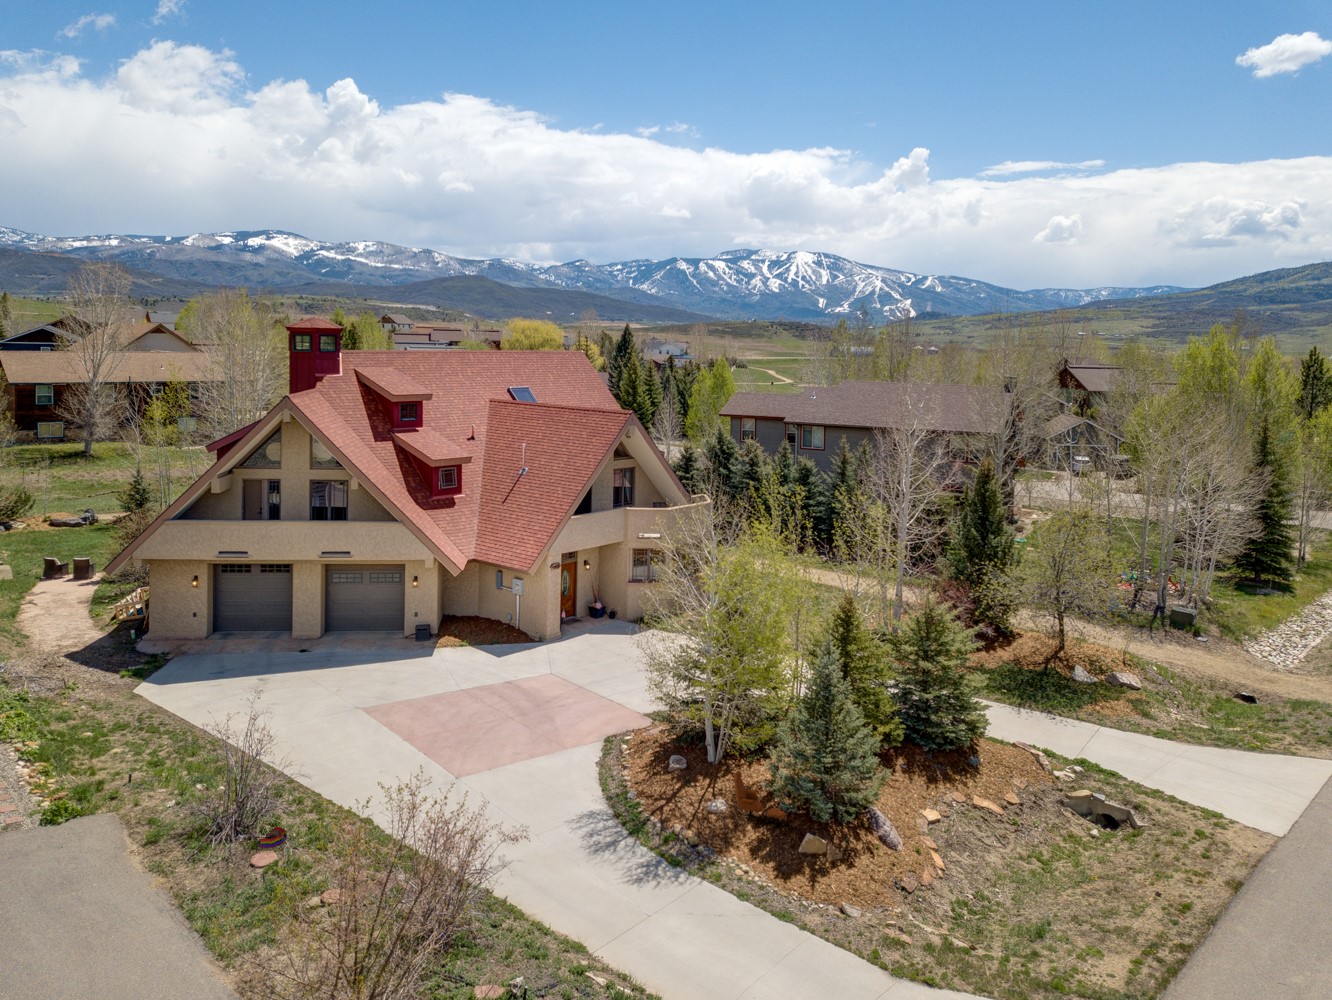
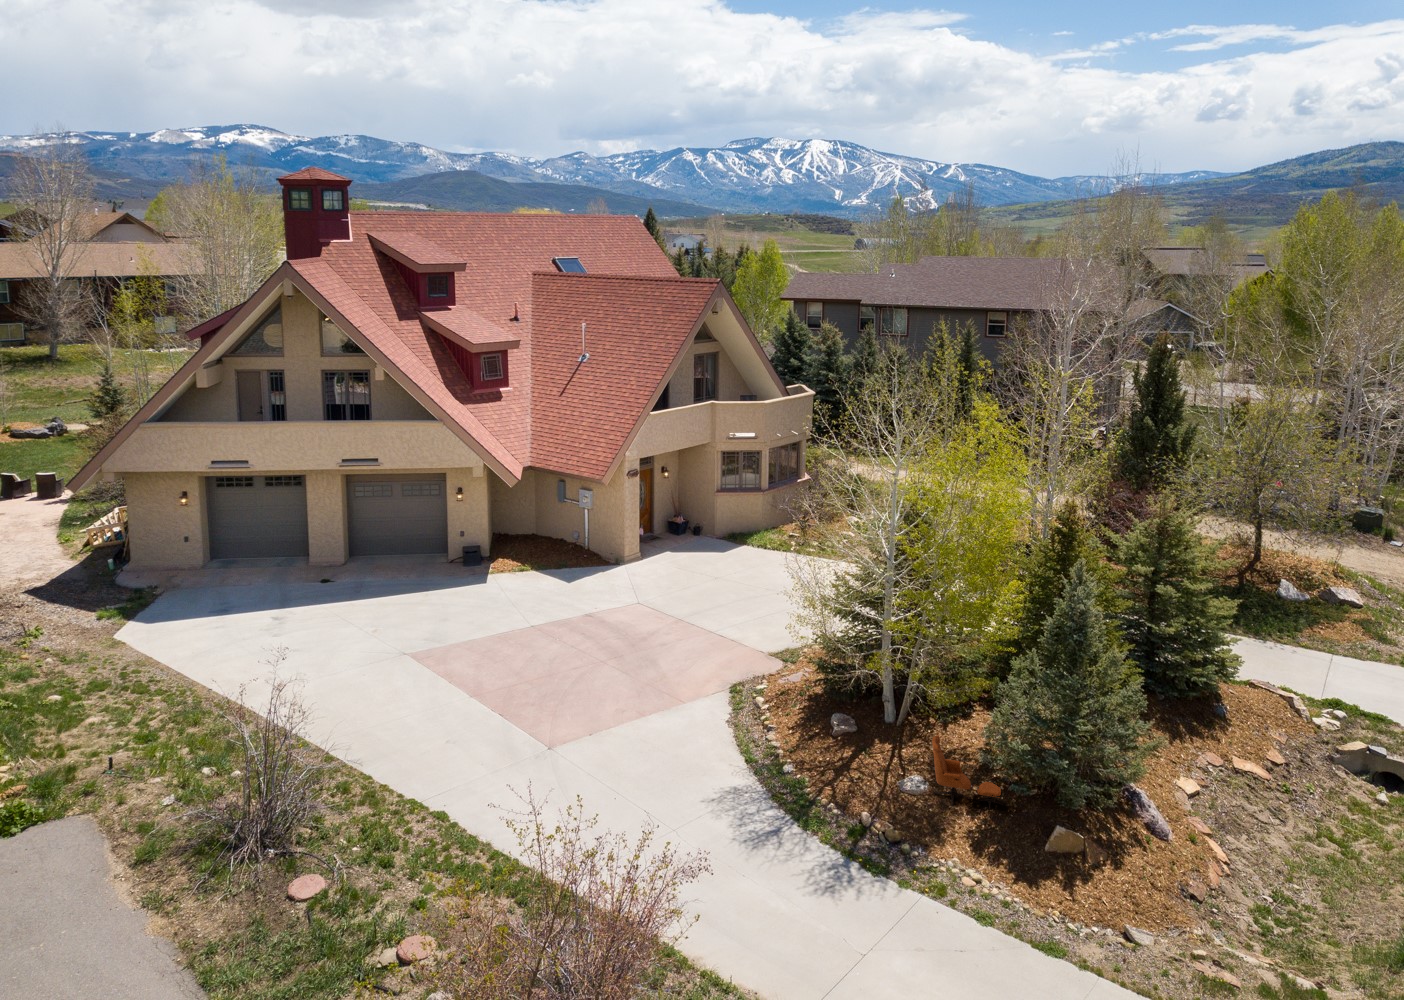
storage bin: present [258,827,287,847] -> none [294,831,335,863]

